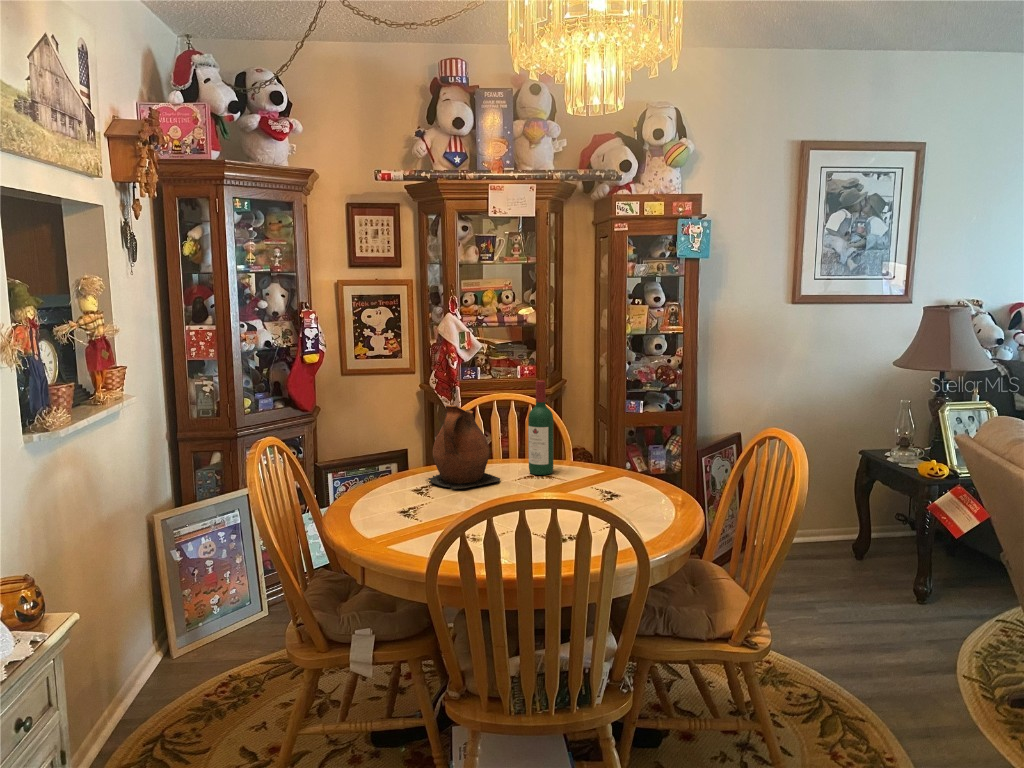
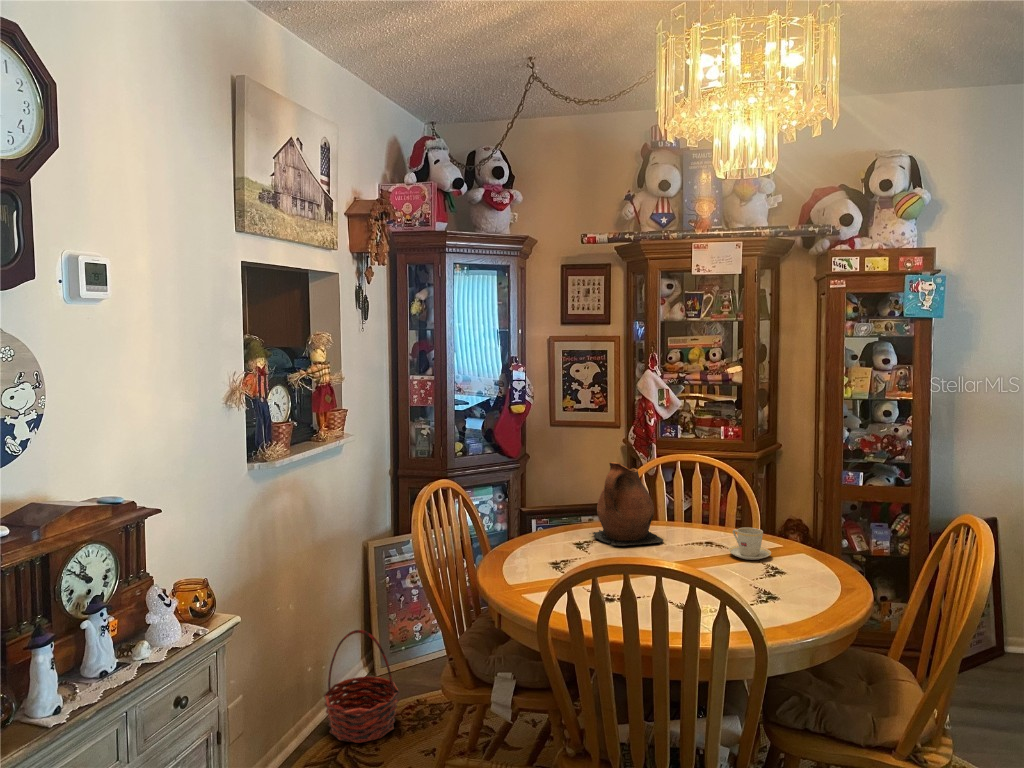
wine bottle: present [528,380,553,475] -> none [698,443,725,541]
teacup: none [566,458,606,489] -> present [728,528,771,560]
basket: none [125,614,219,740] -> present [324,630,400,743]

